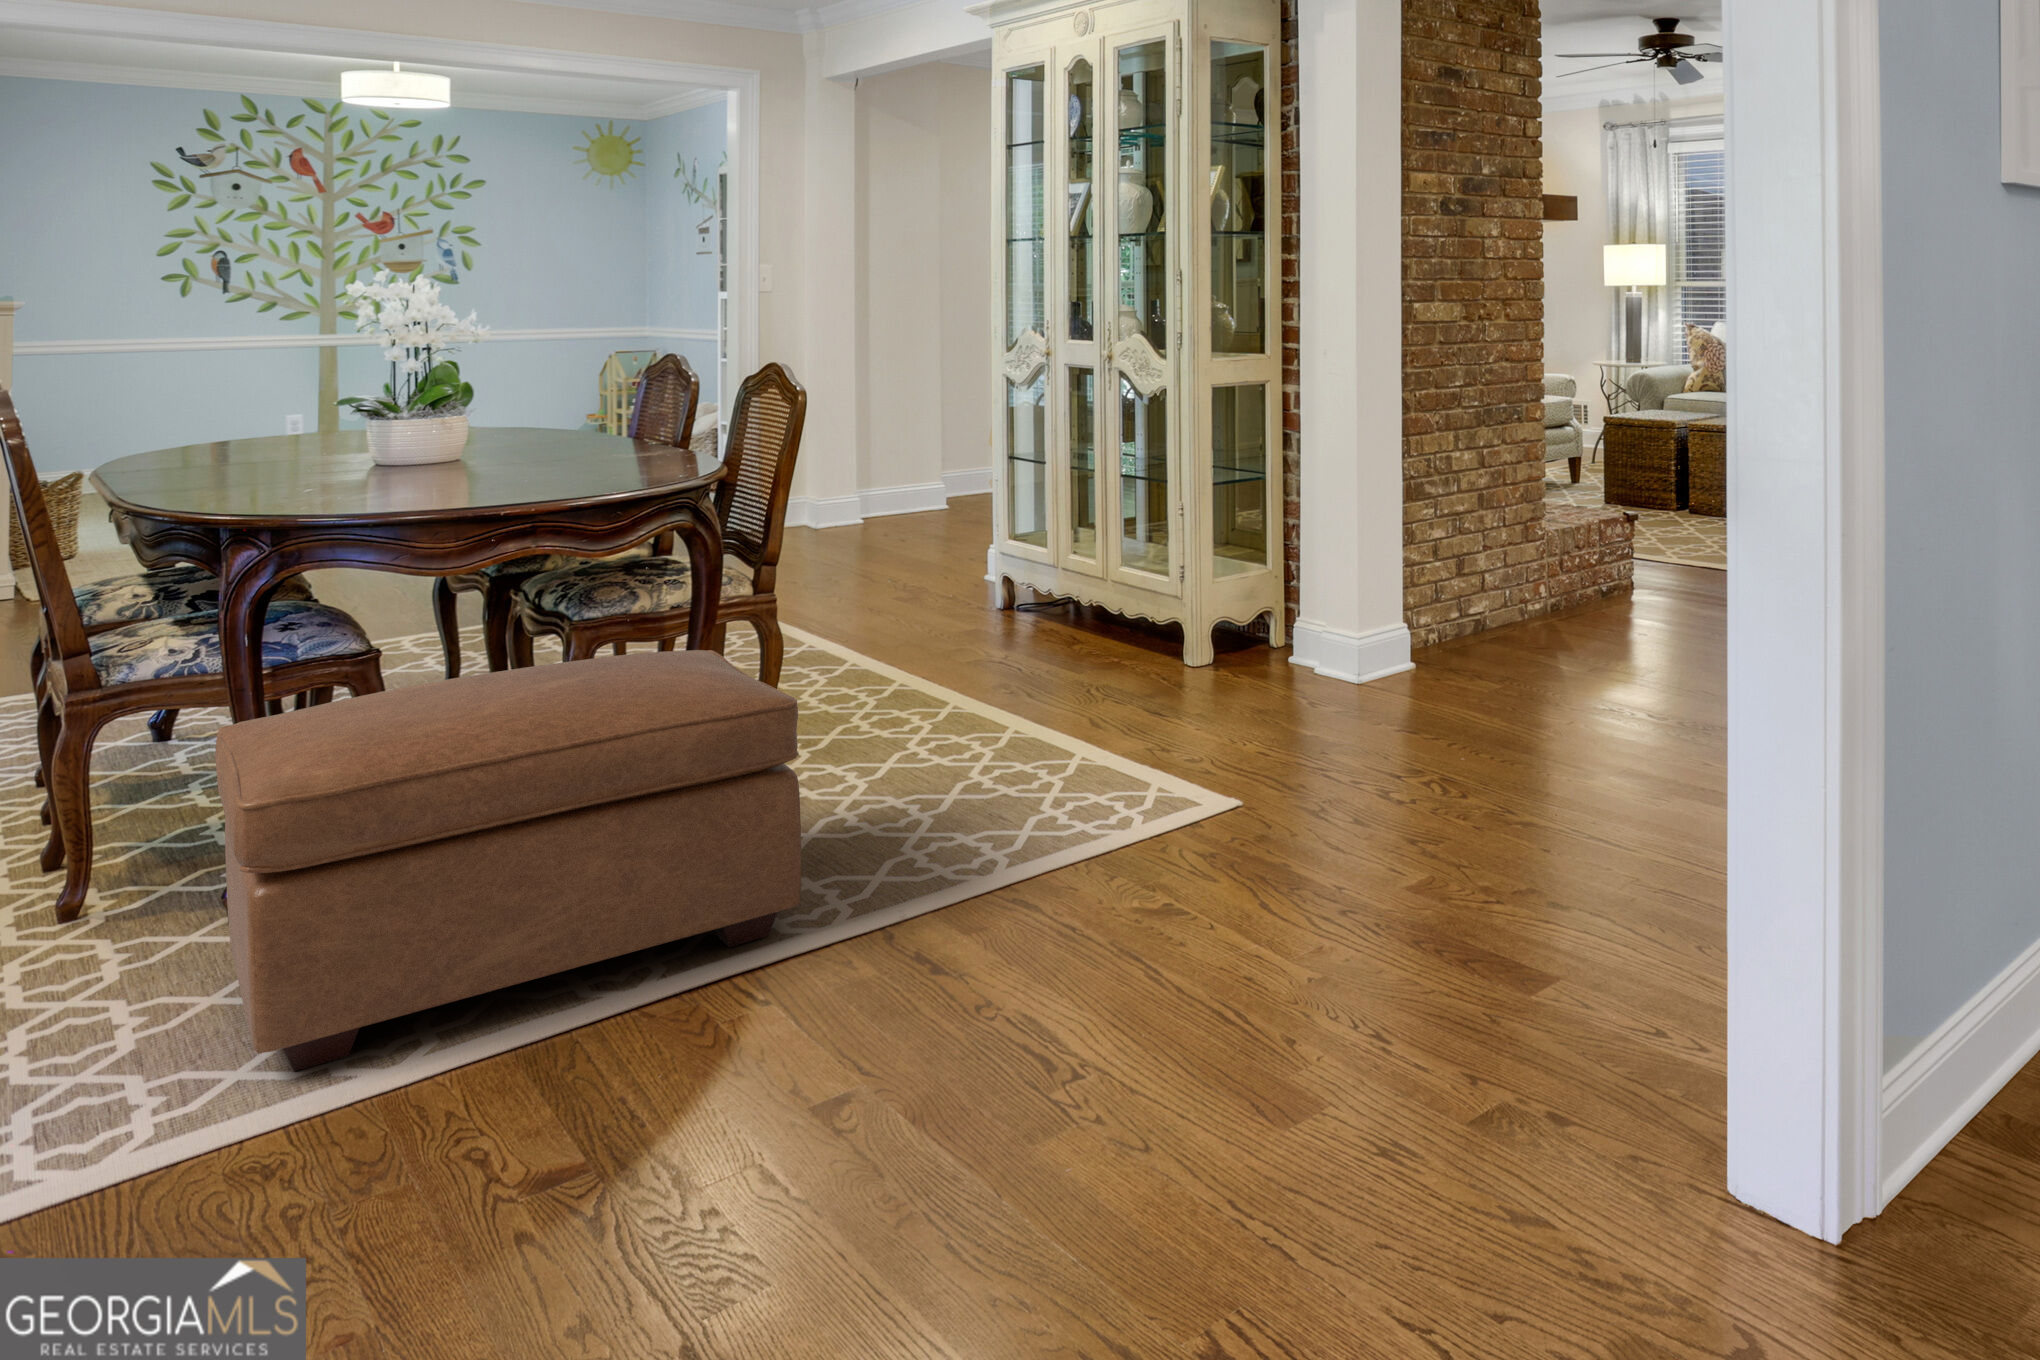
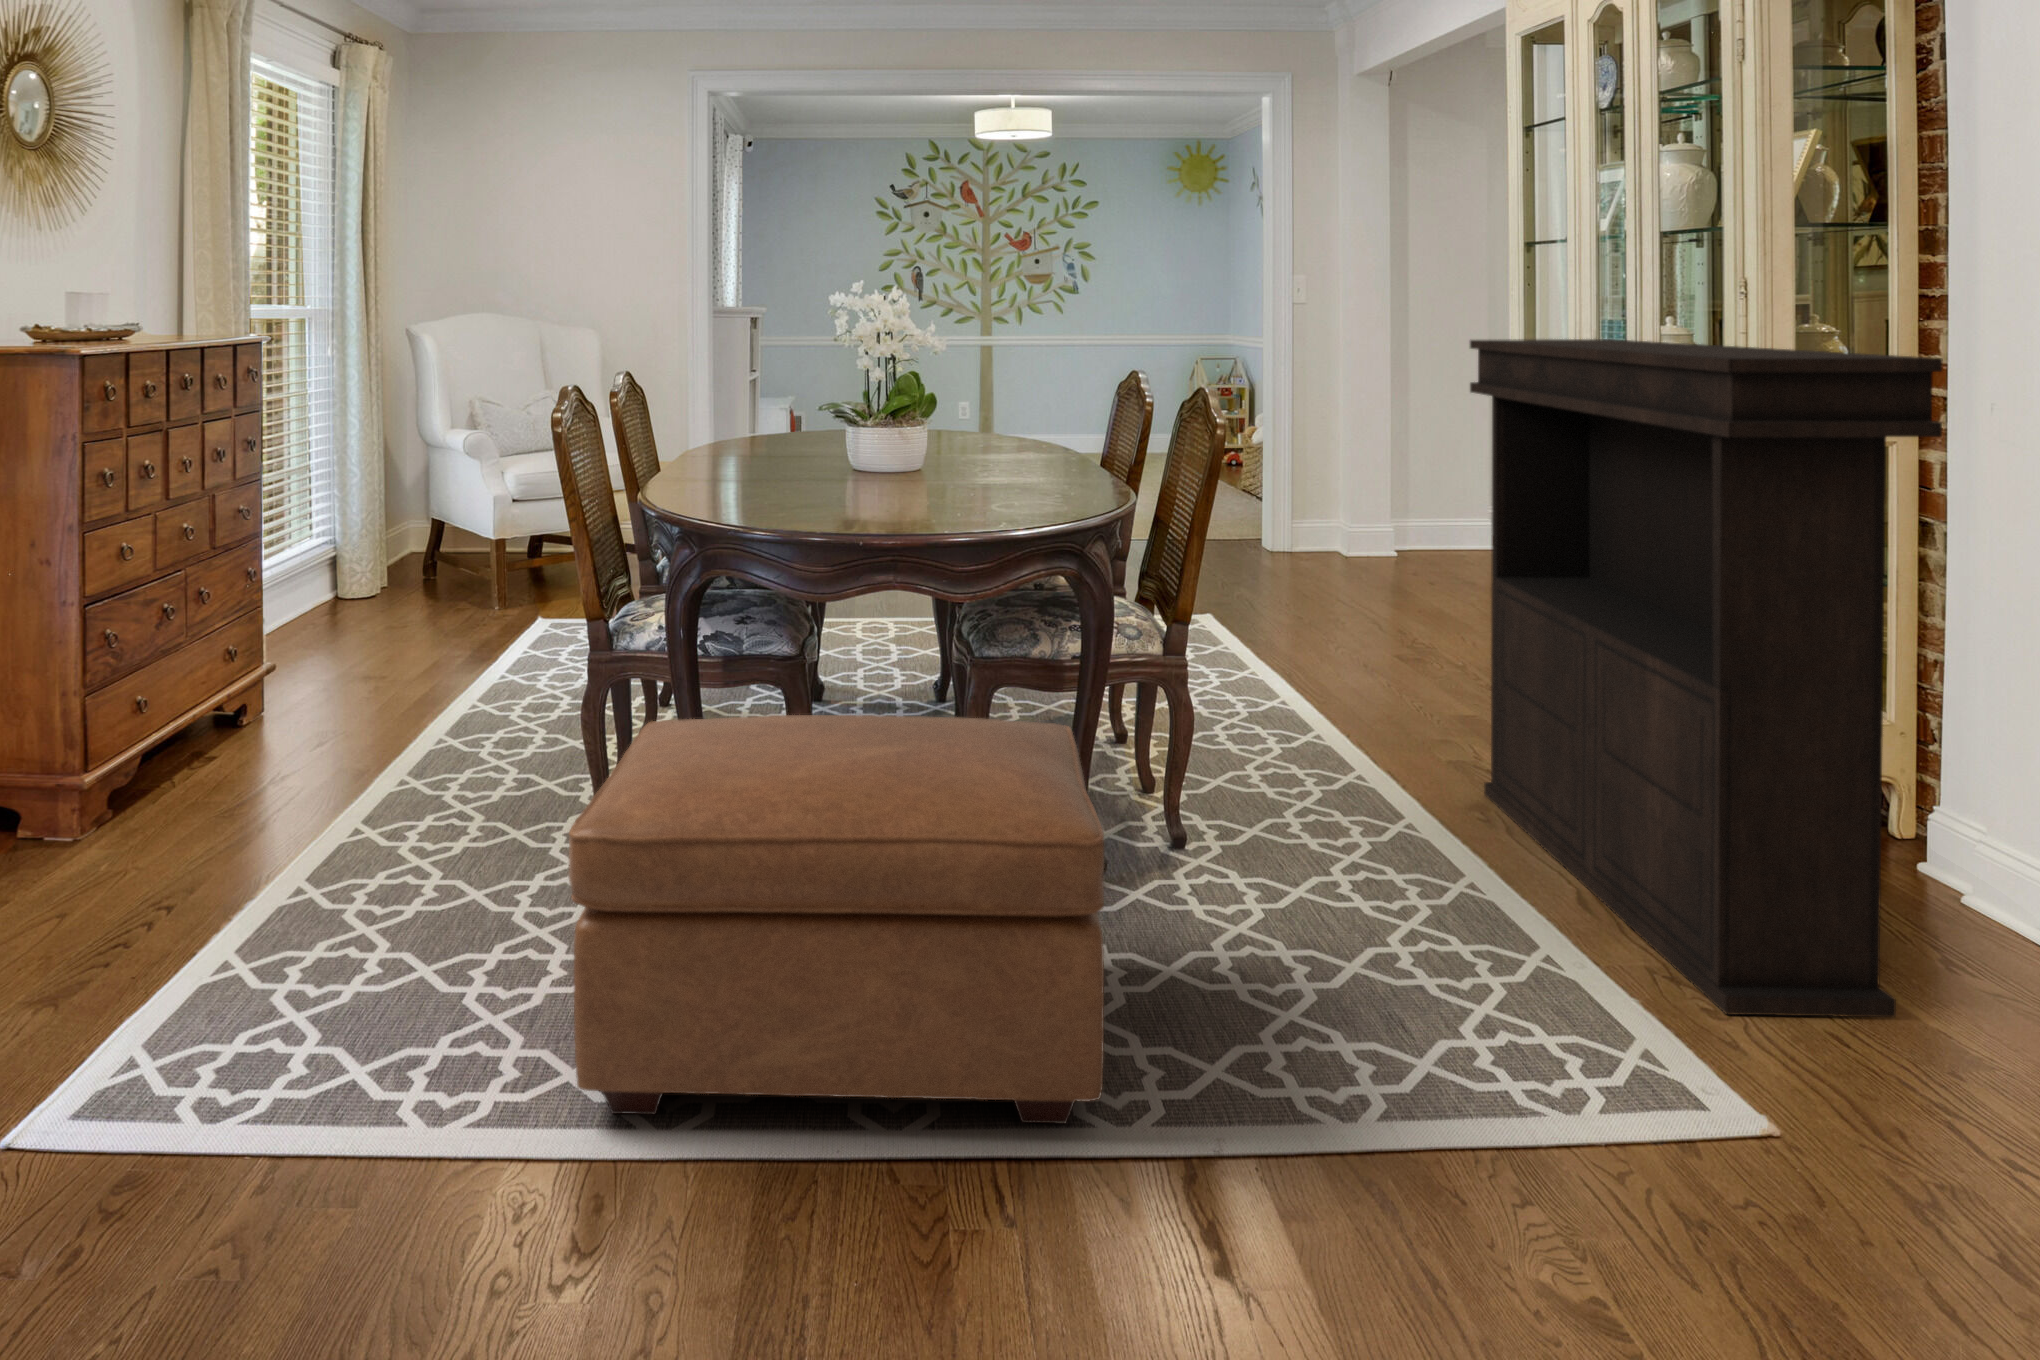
console table: none [991,316,1306,756] -> present [1470,339,1943,1017]

